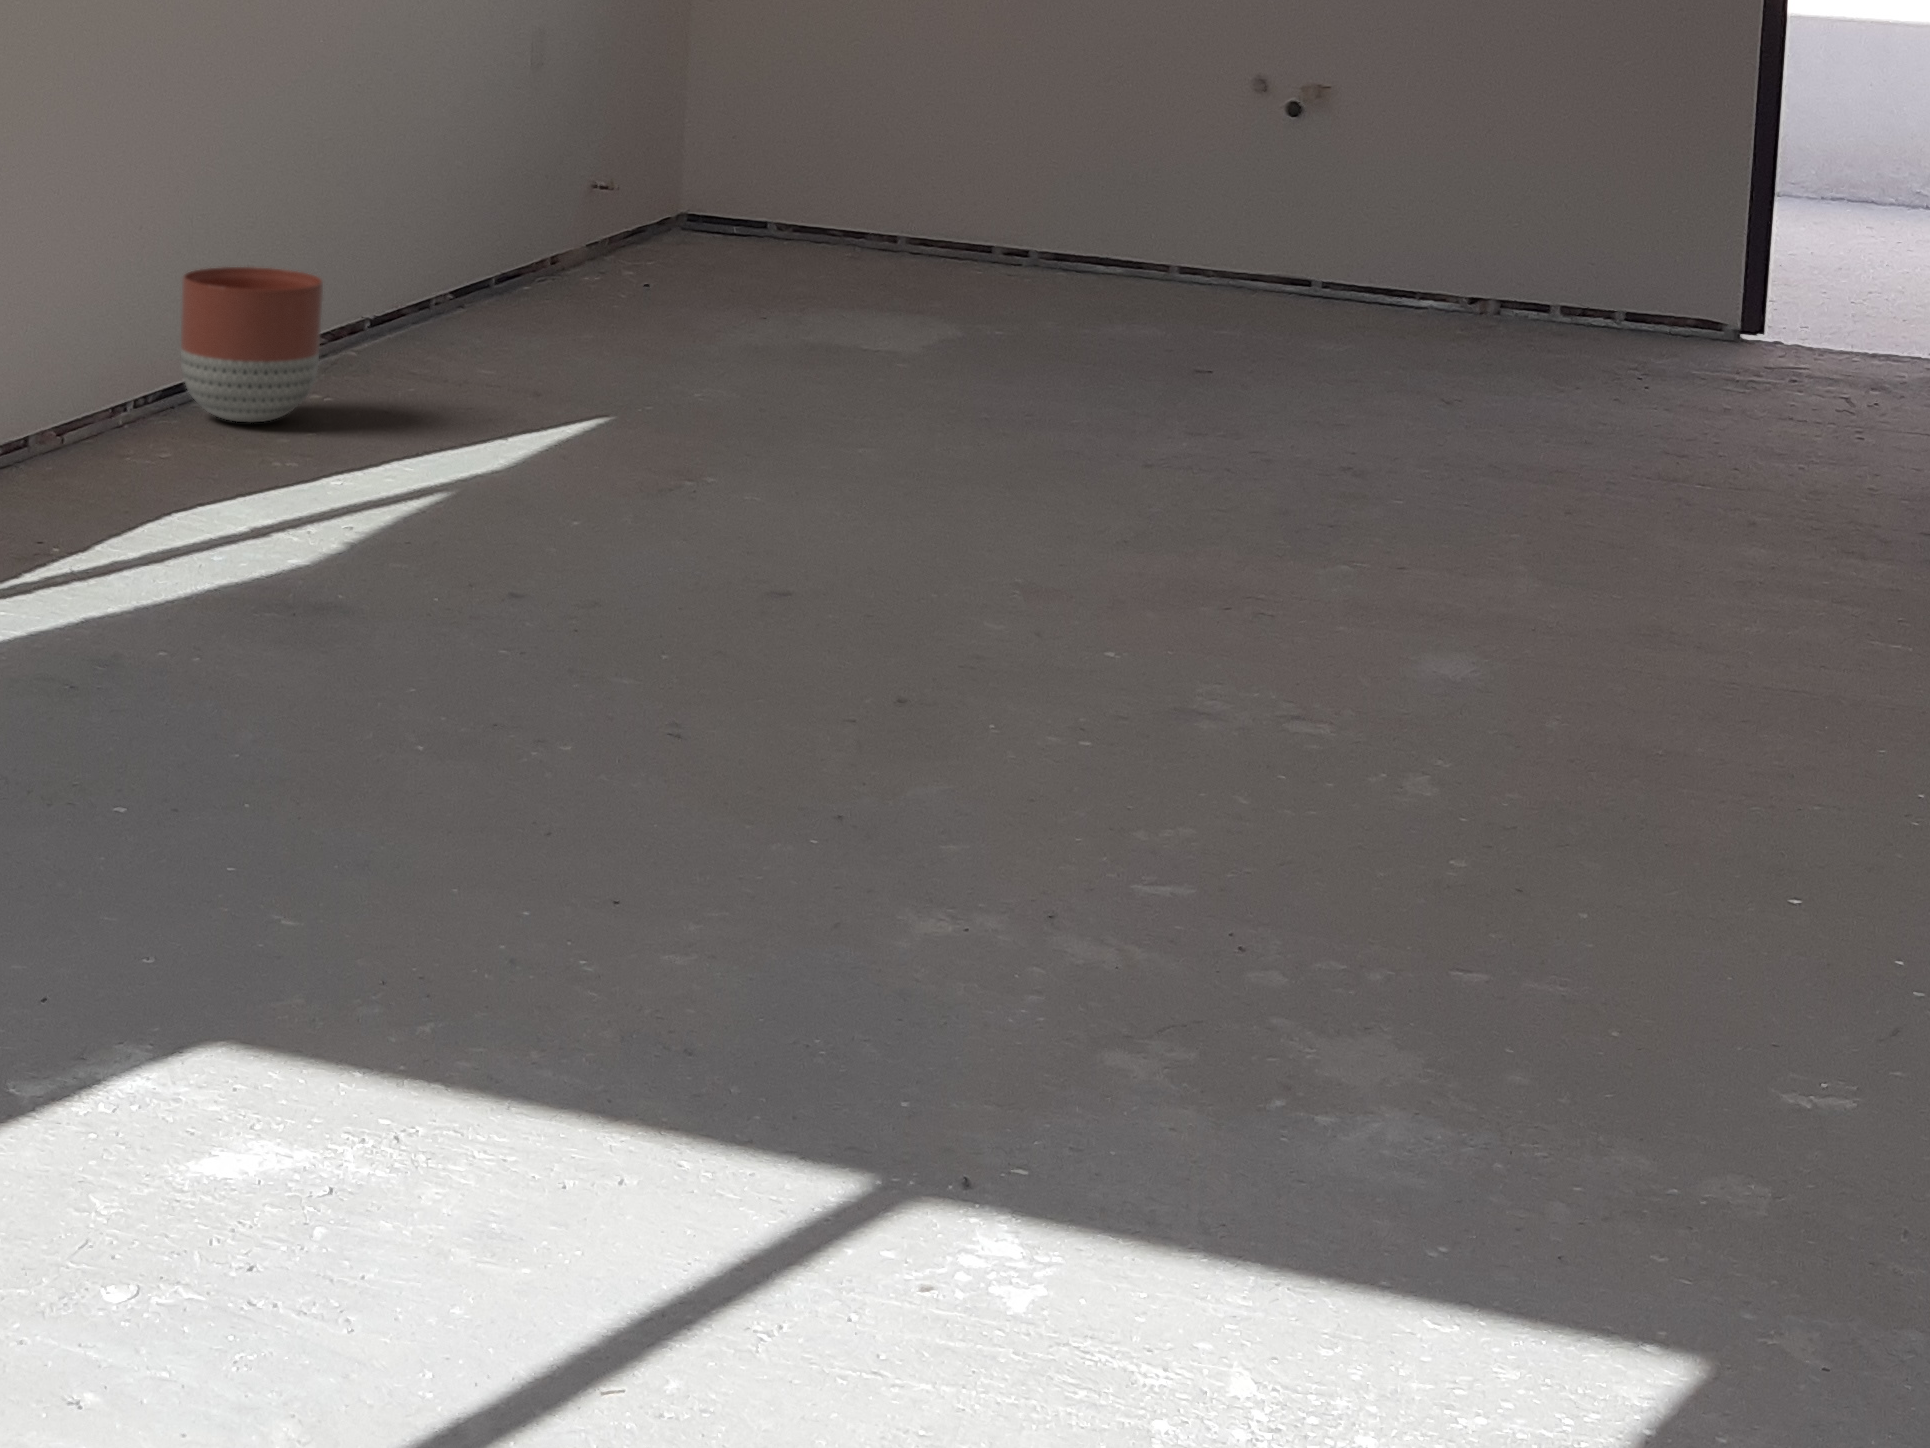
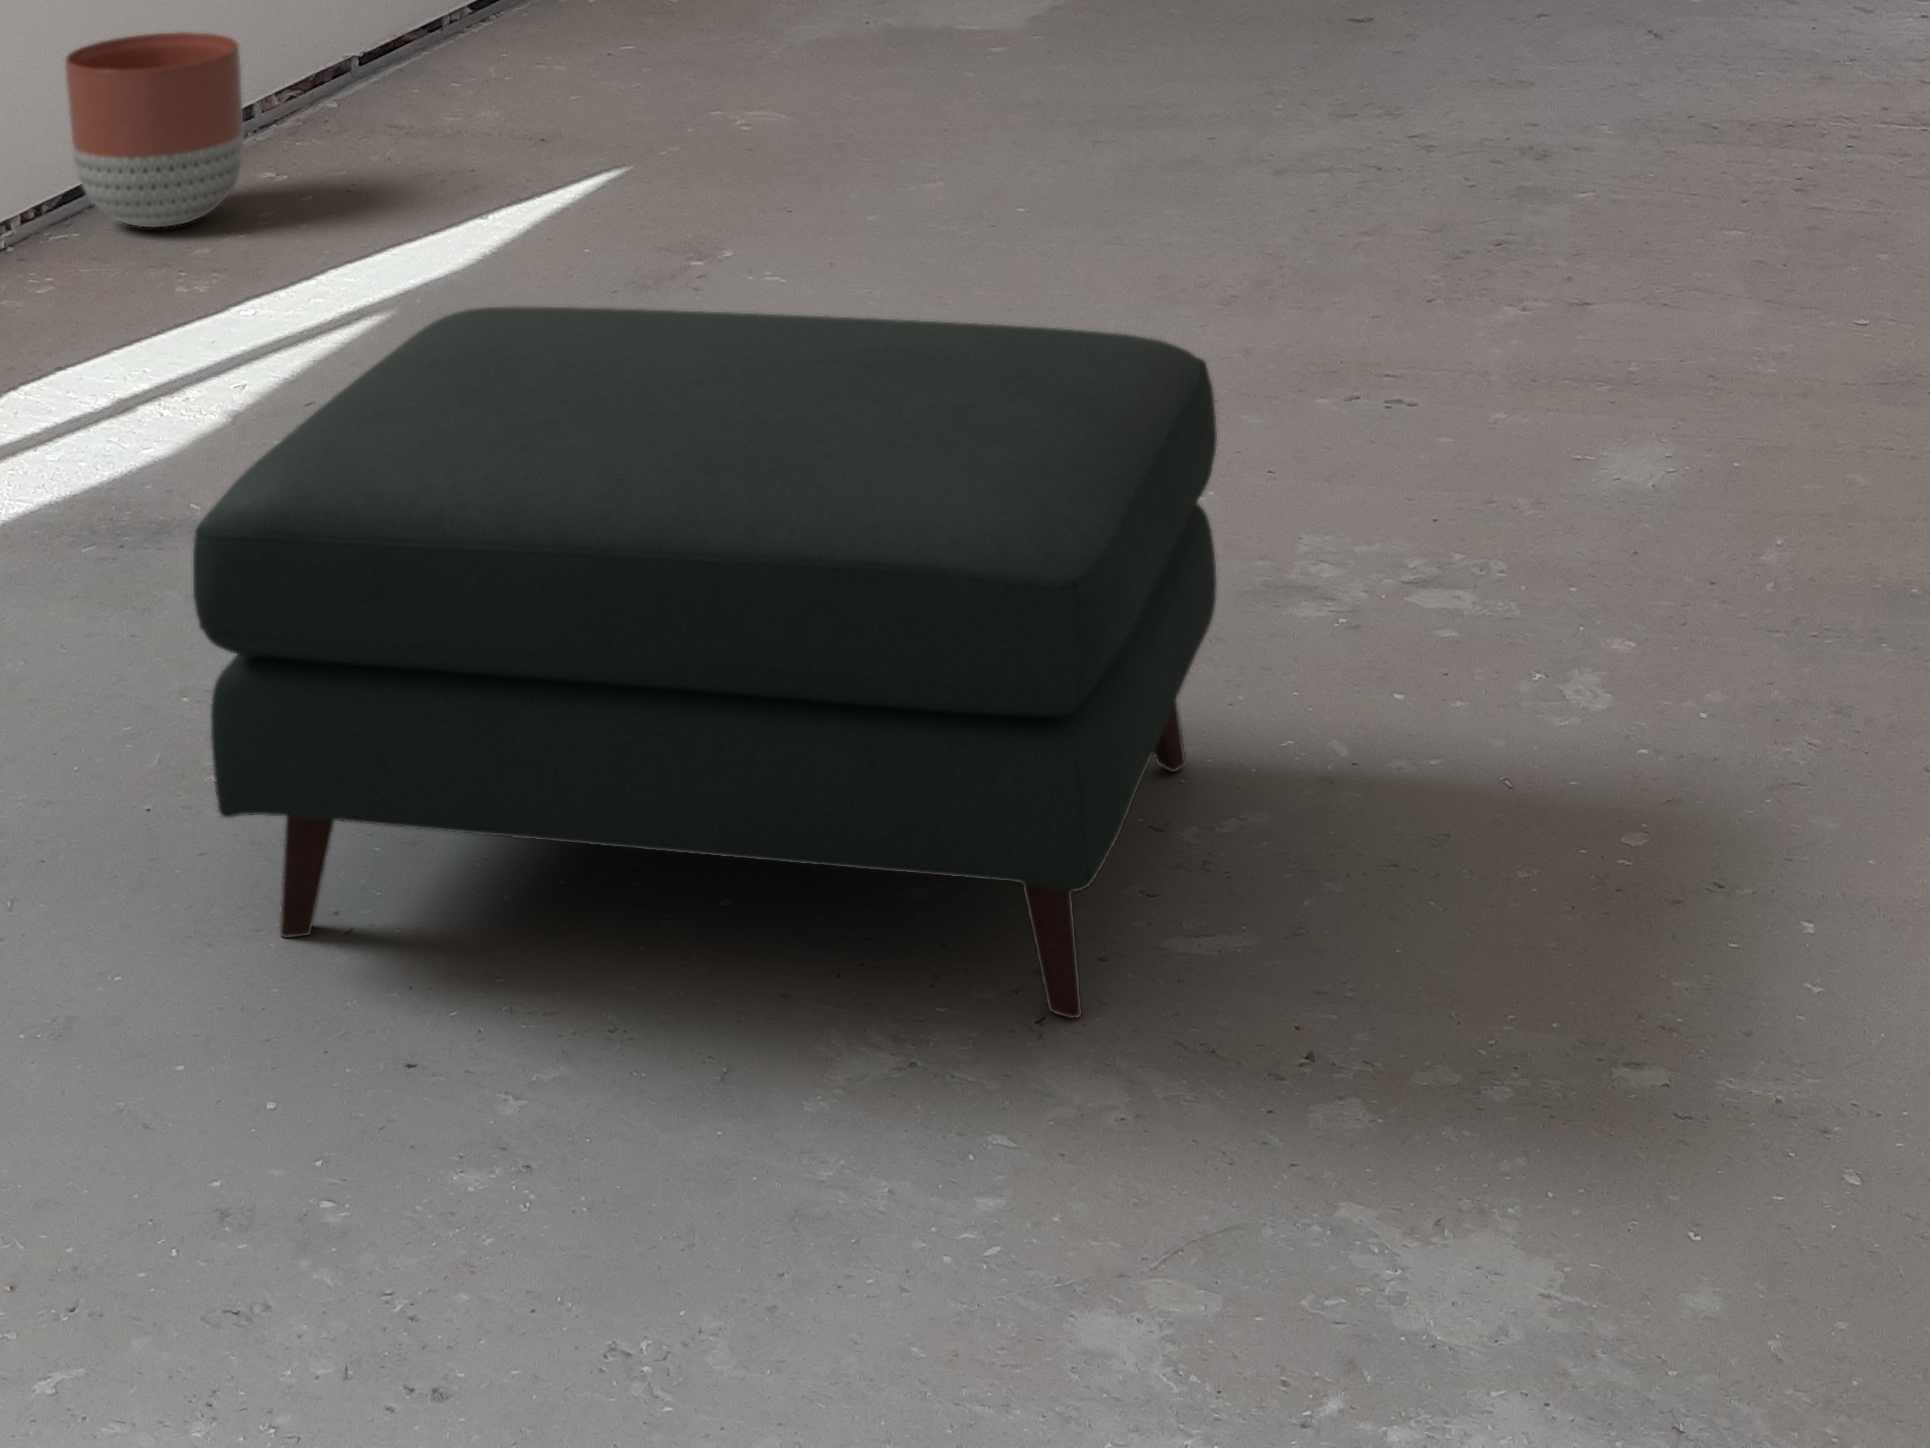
ottoman: none [489,424,1198,914] -> present [193,306,1217,1018]

